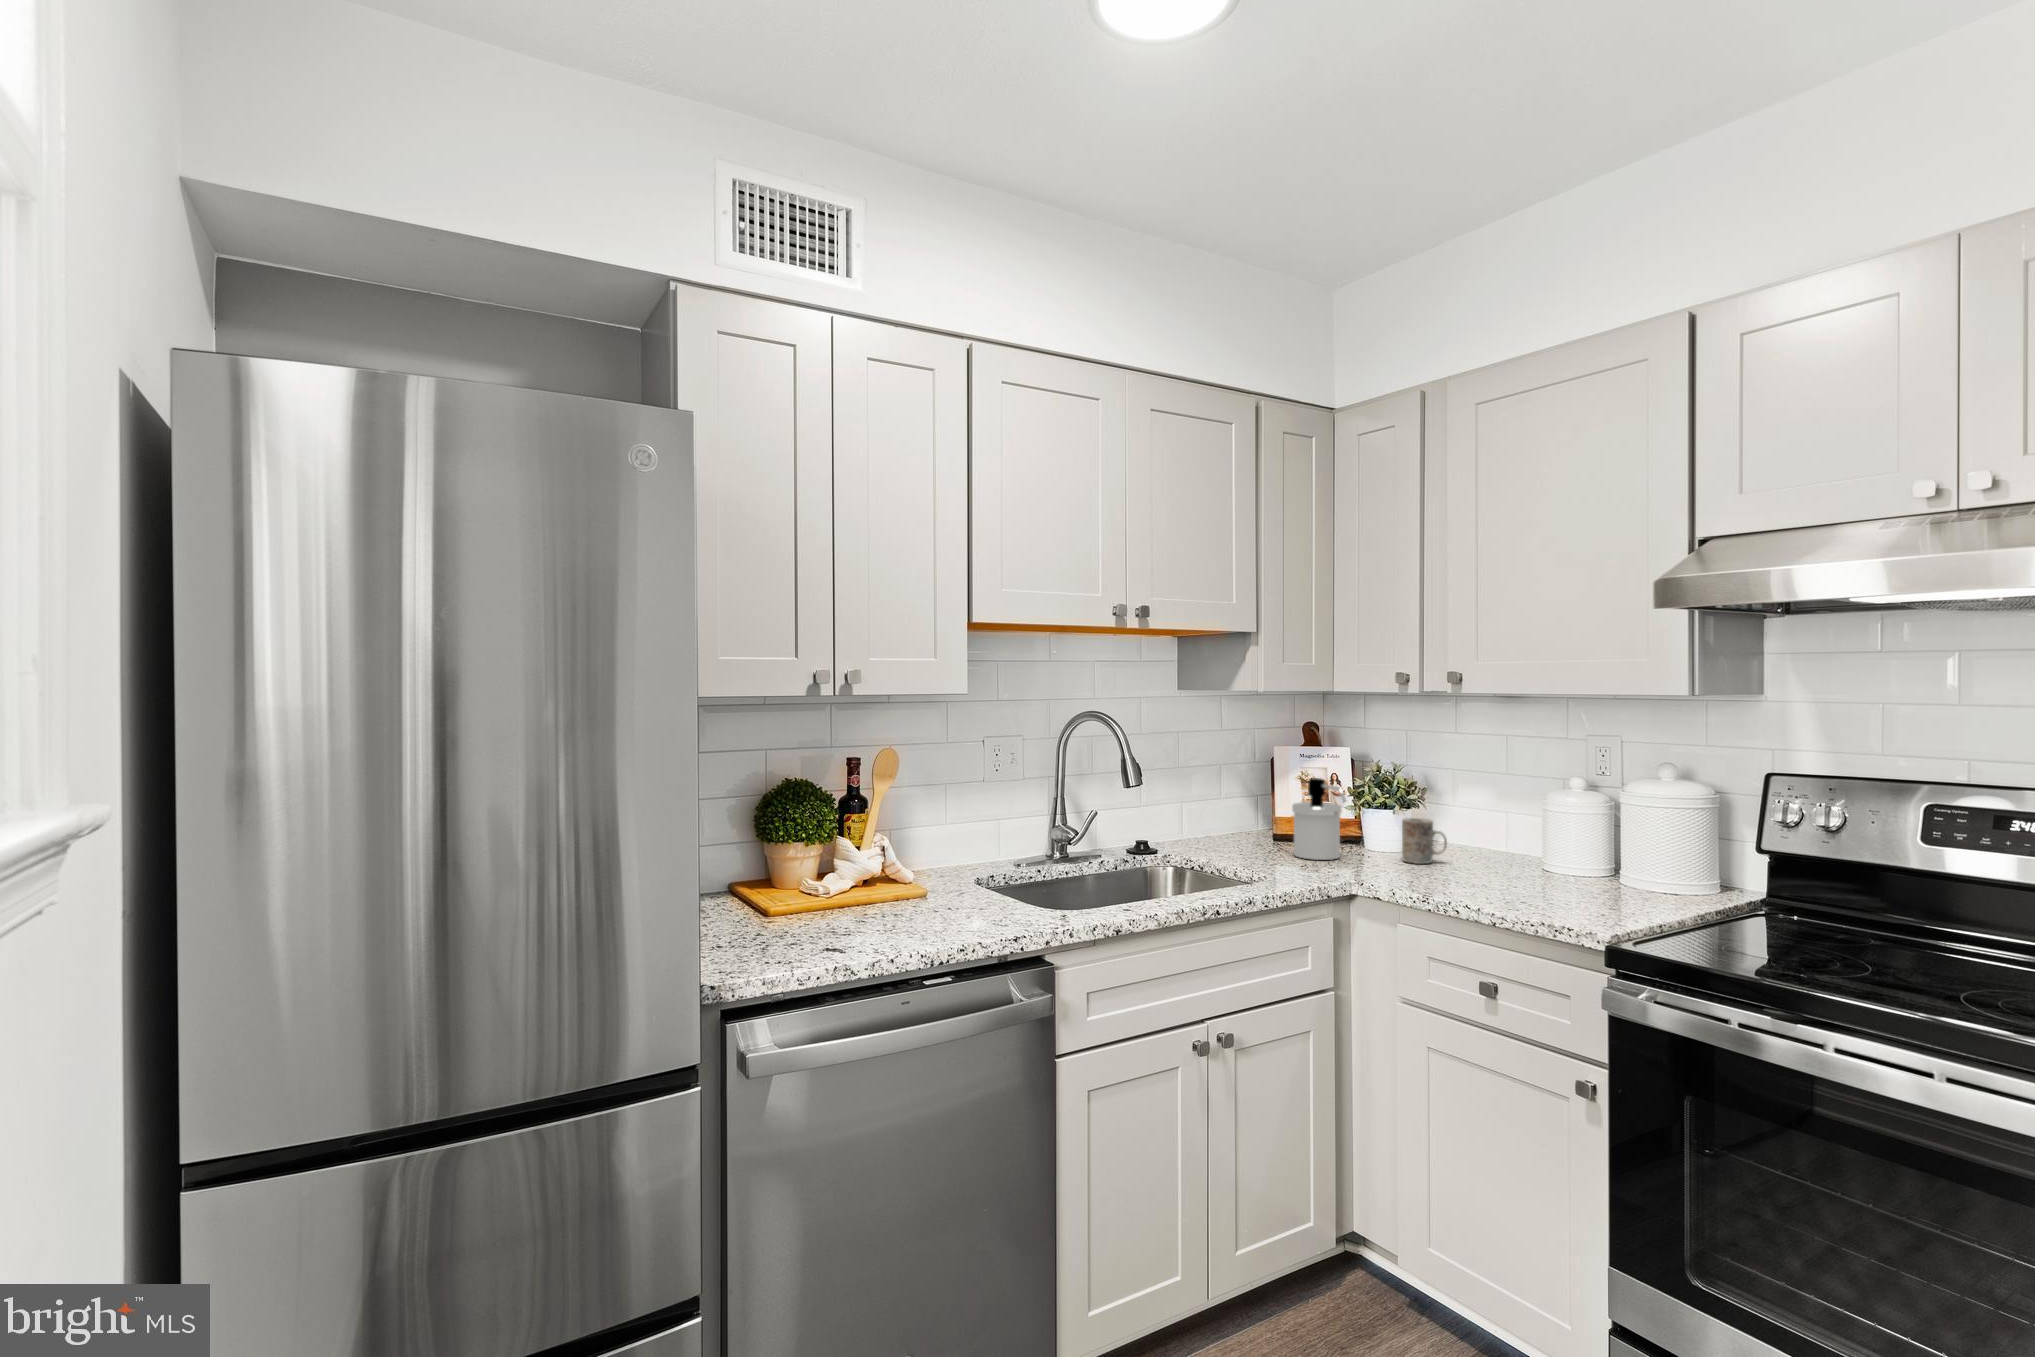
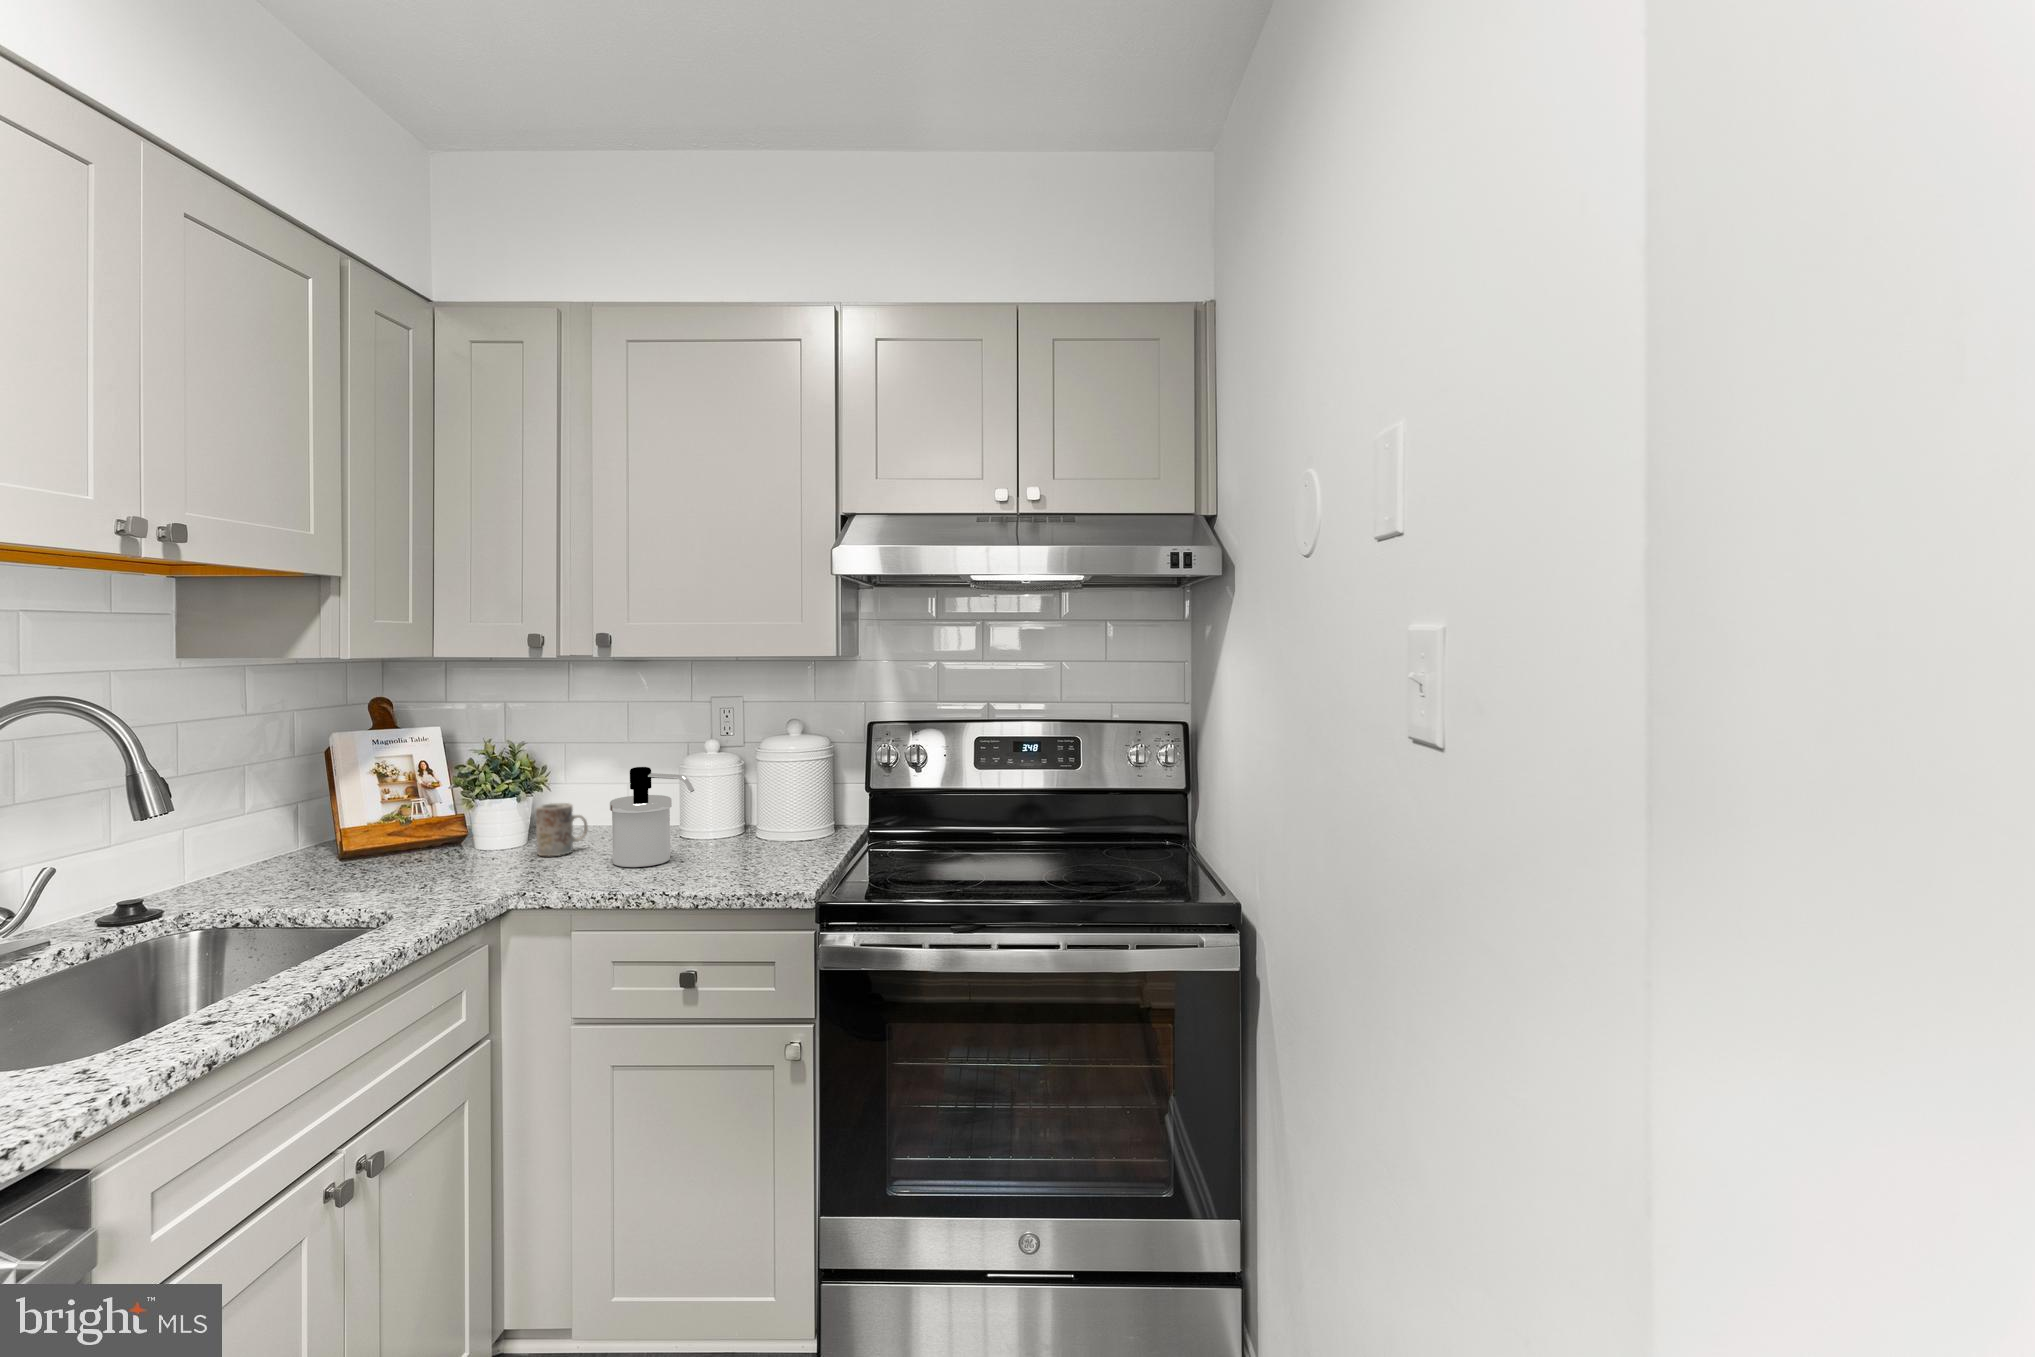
soap dispenser: present [1292,778,1346,860] -> present [610,767,694,867]

